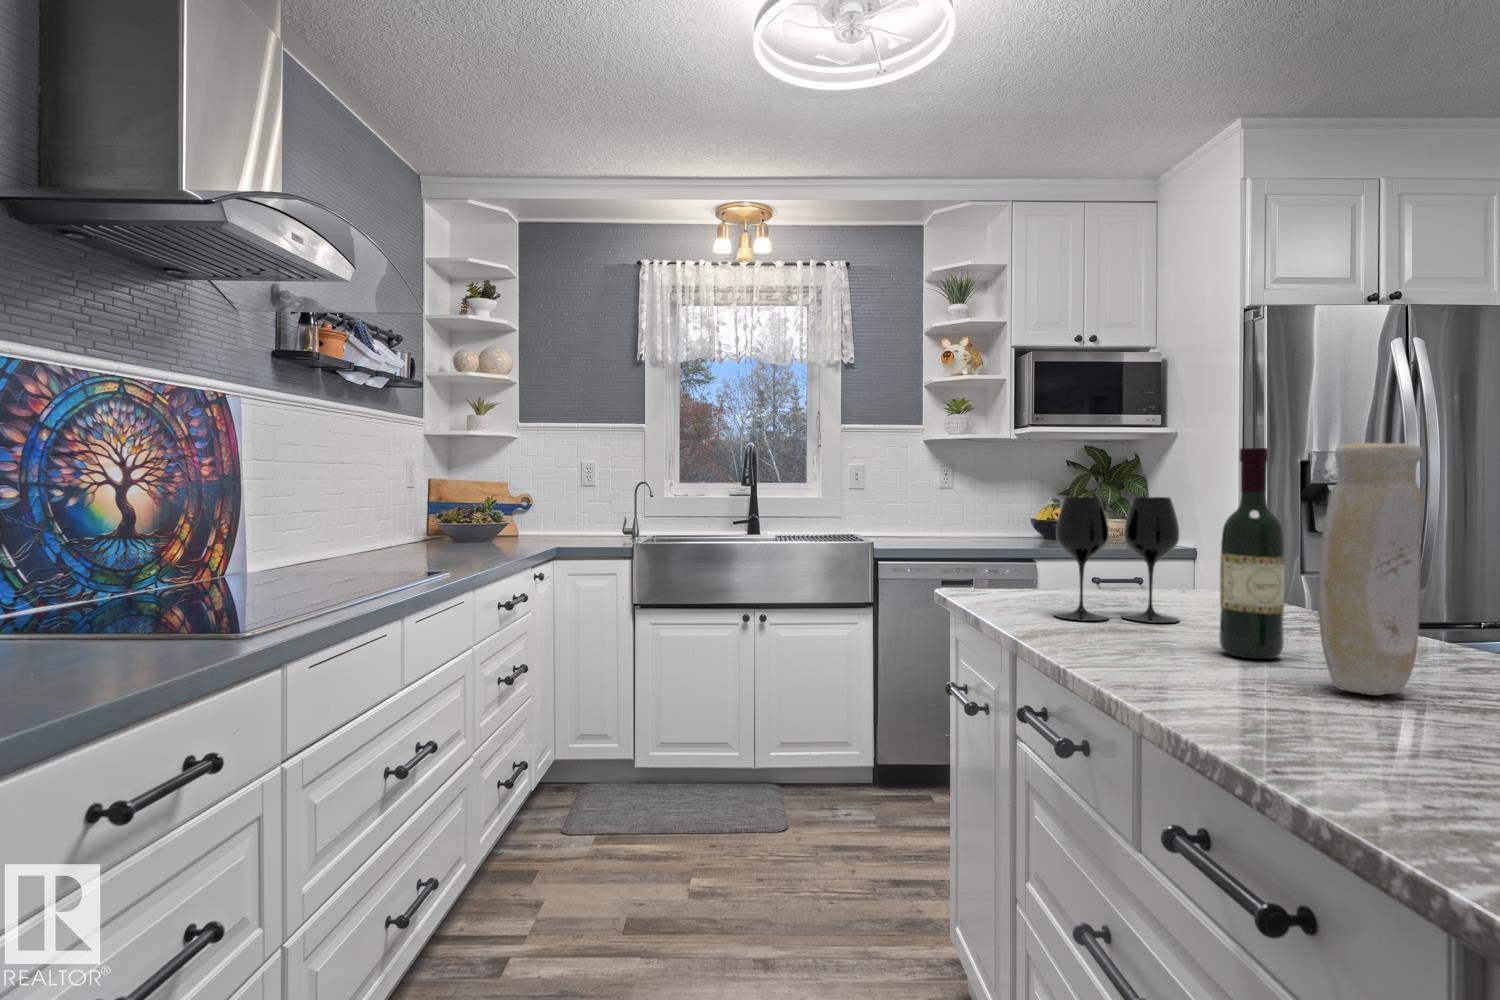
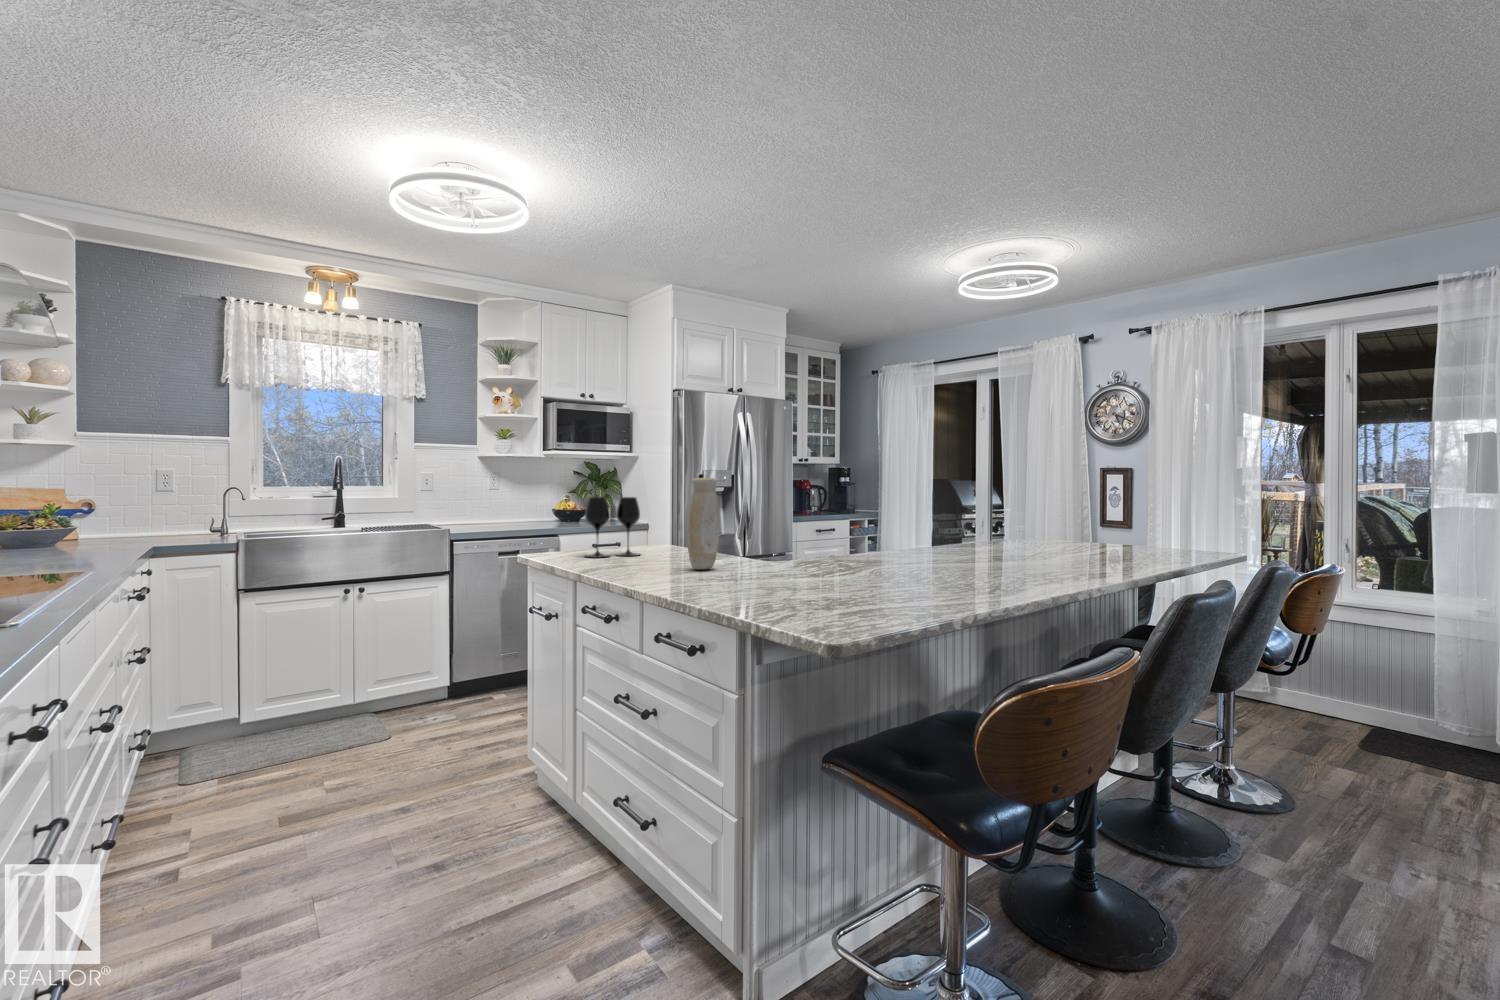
wine bottle: present [1219,448,1285,659] -> none [656,477,679,564]

